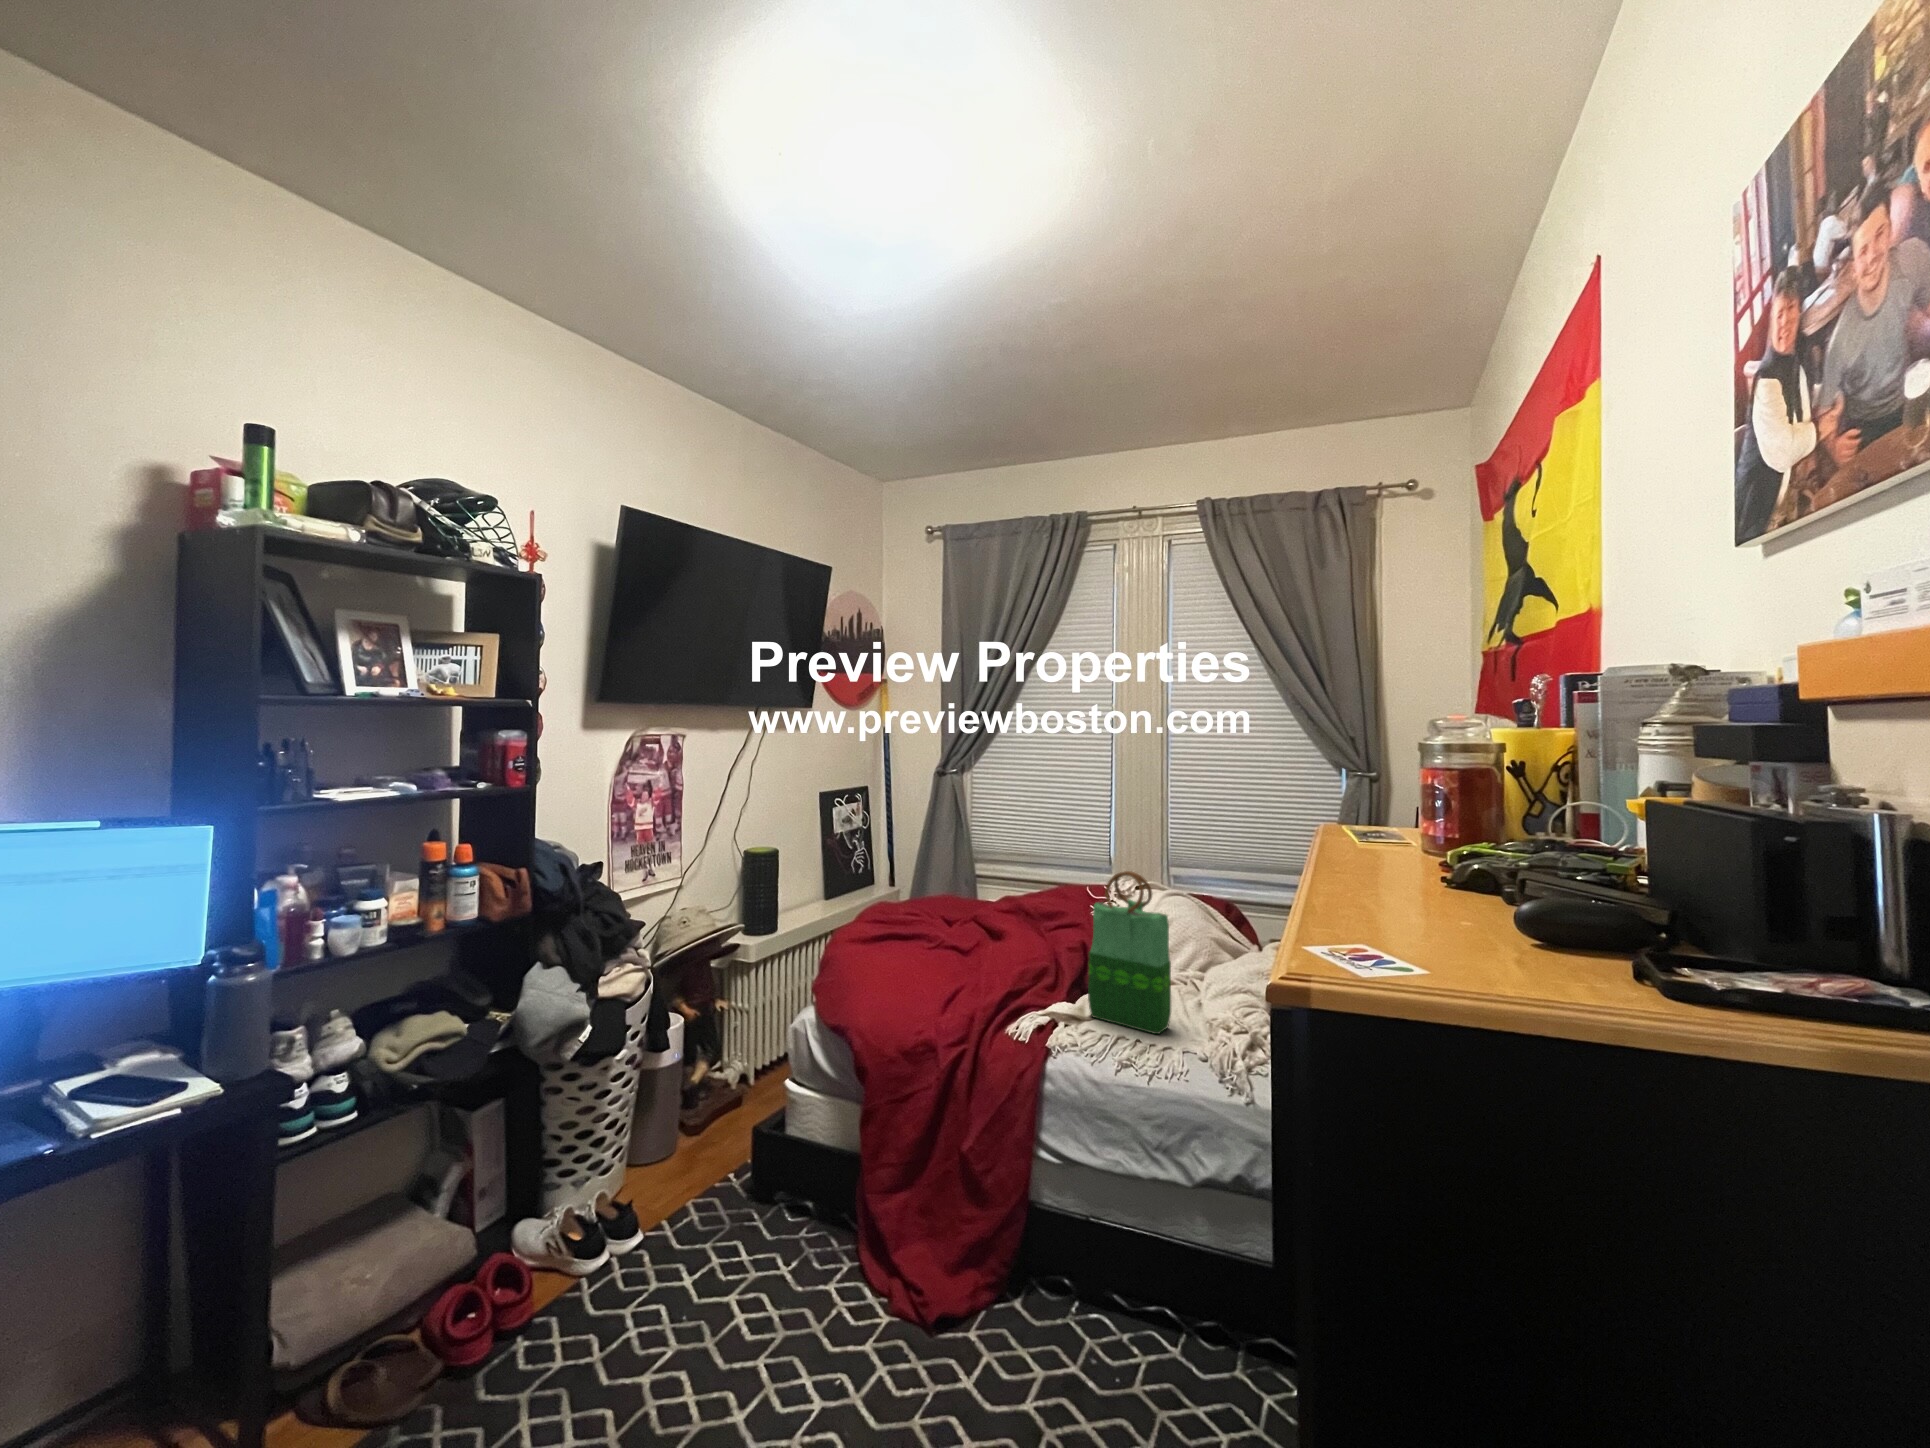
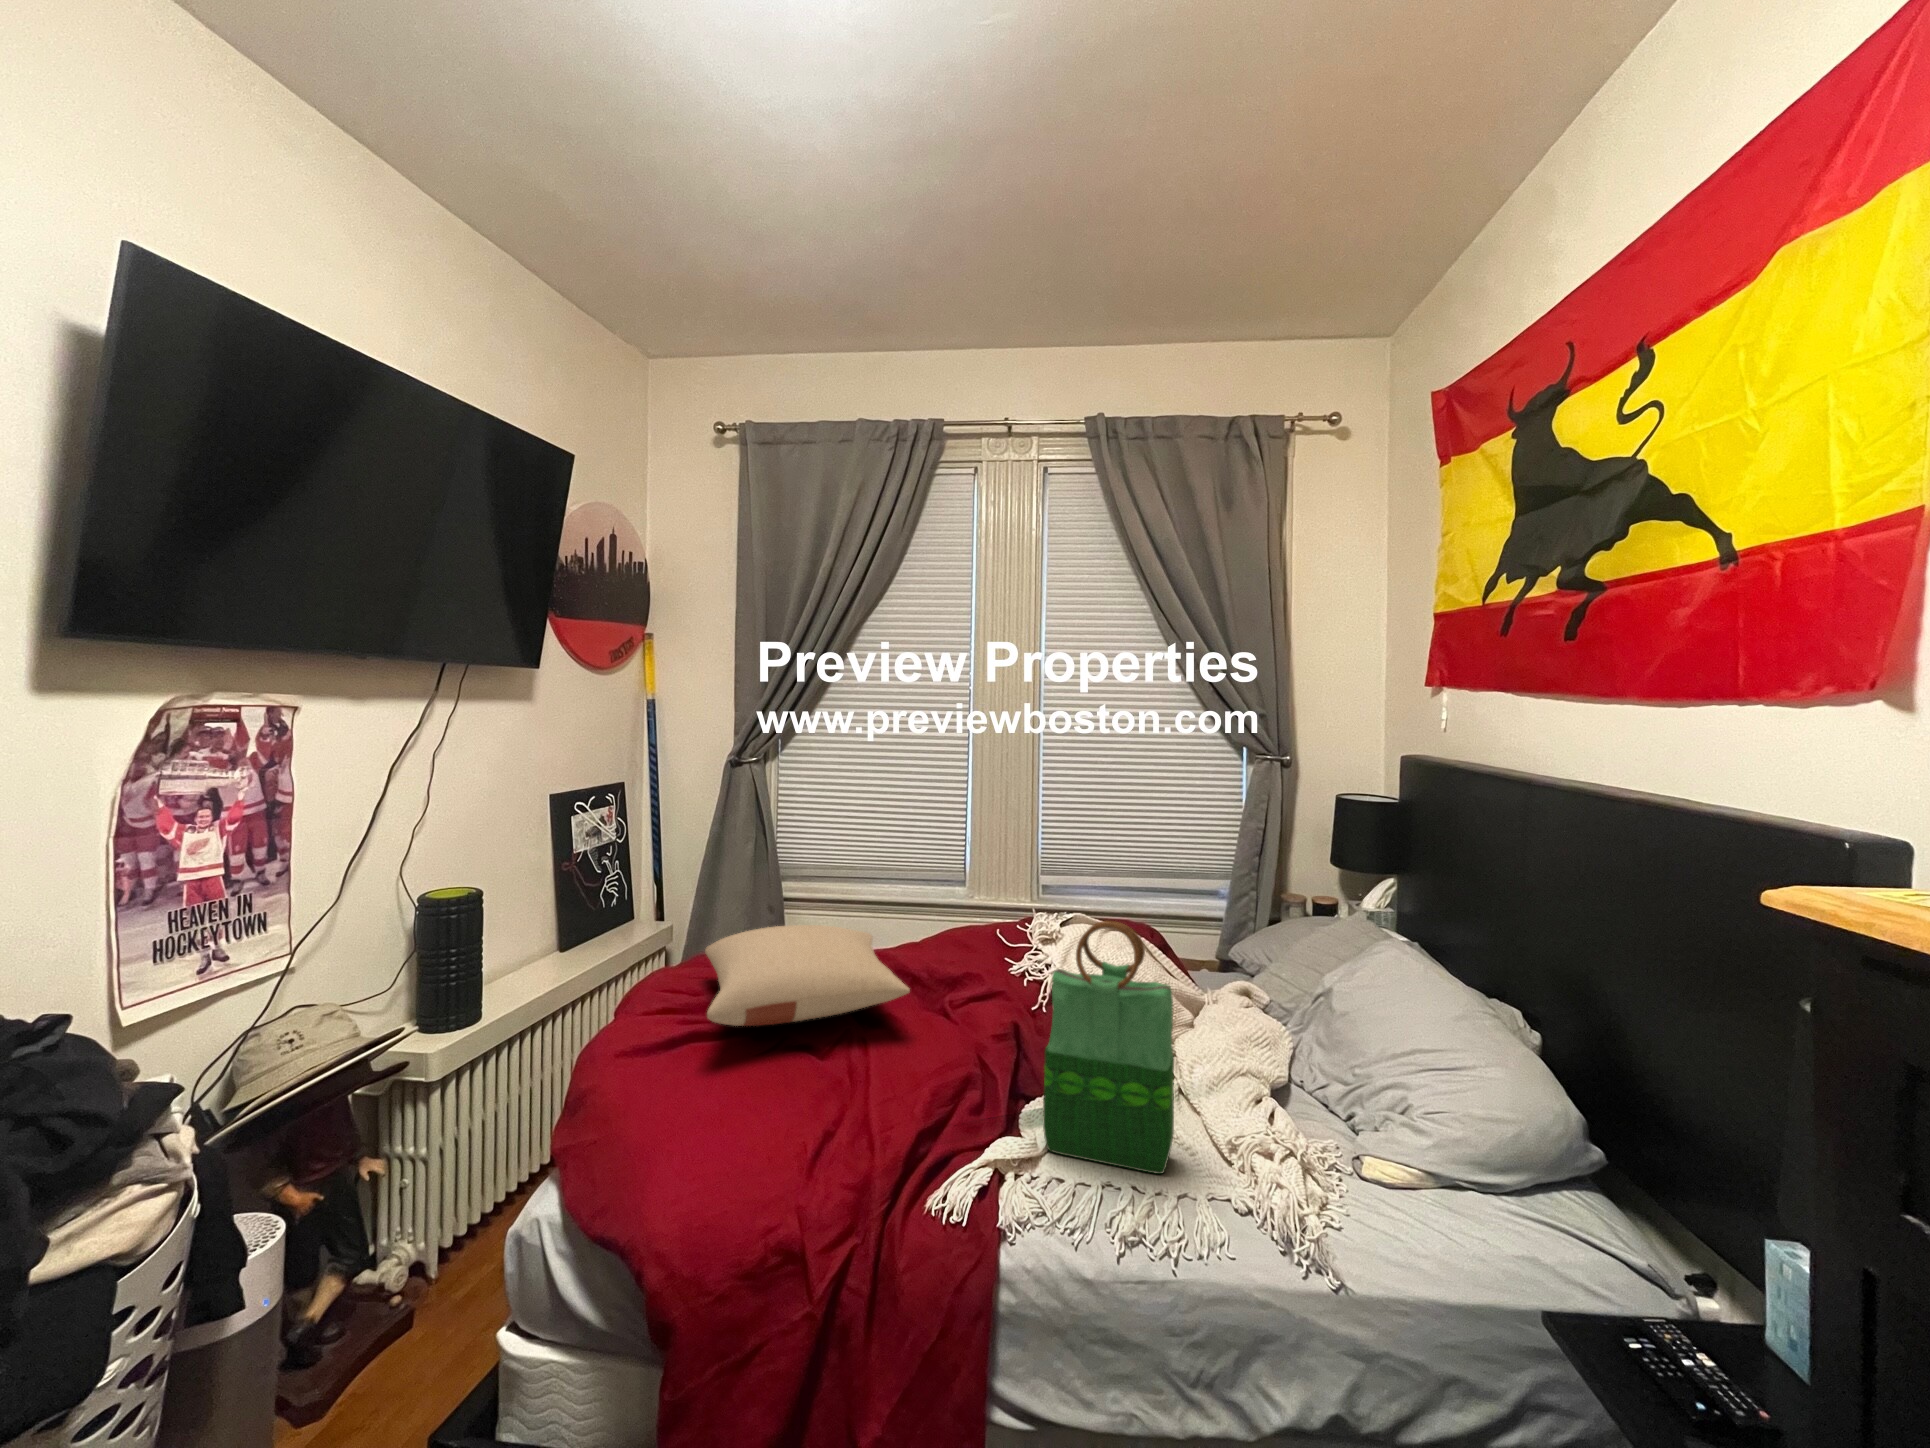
pillow: none [897,878,1023,935] -> present [705,925,910,1026]

